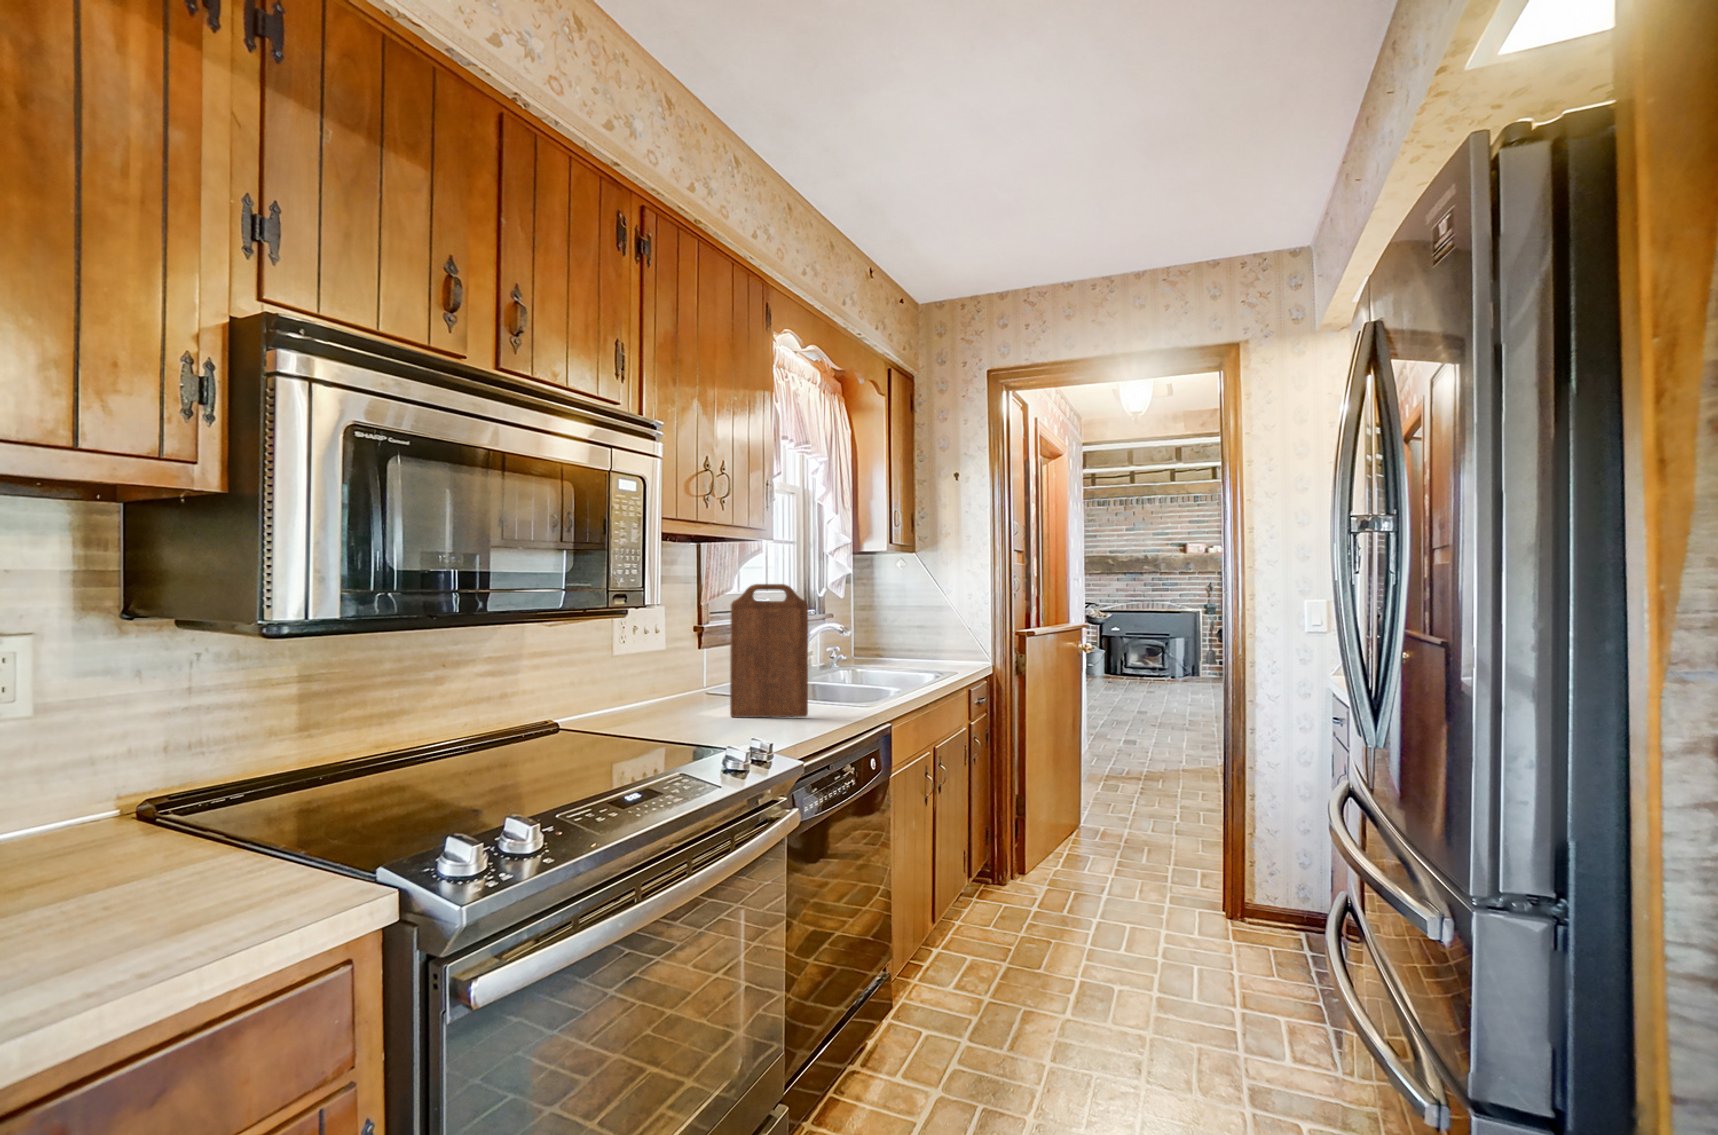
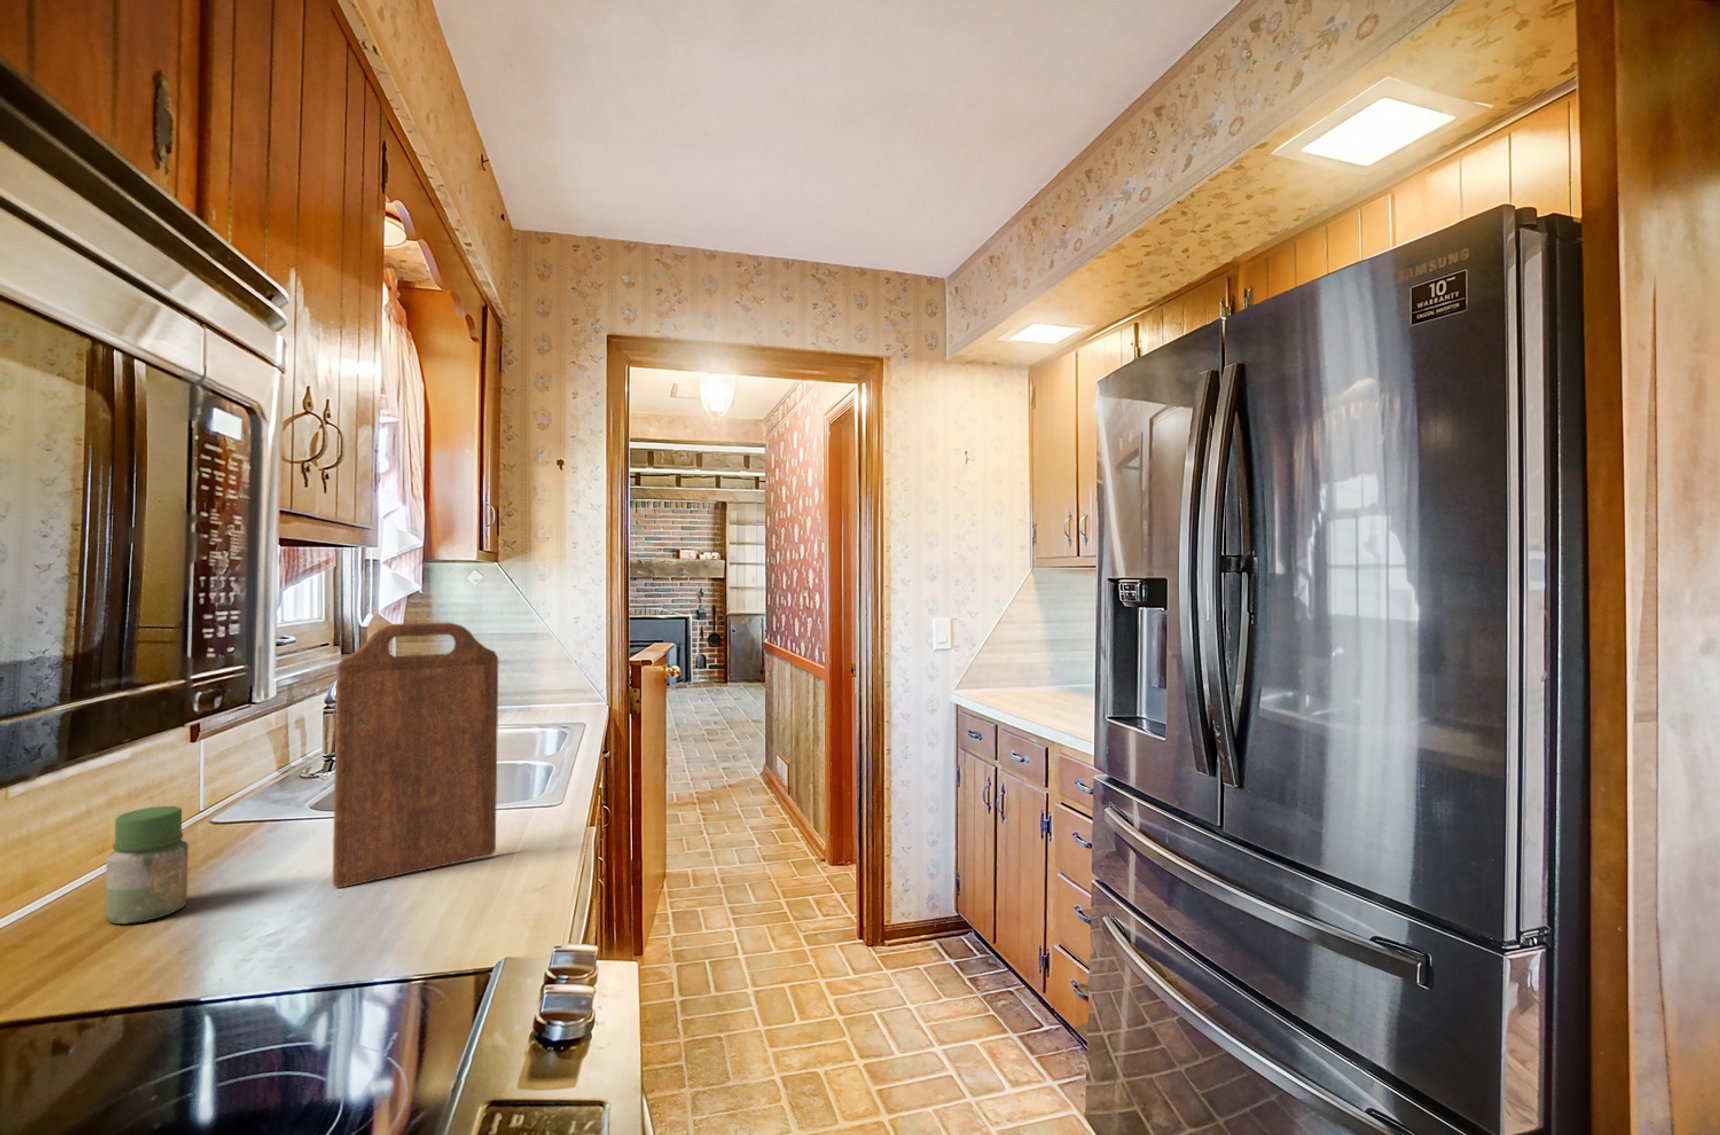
jar: none [649,666,678,714] -> present [105,806,188,924]

